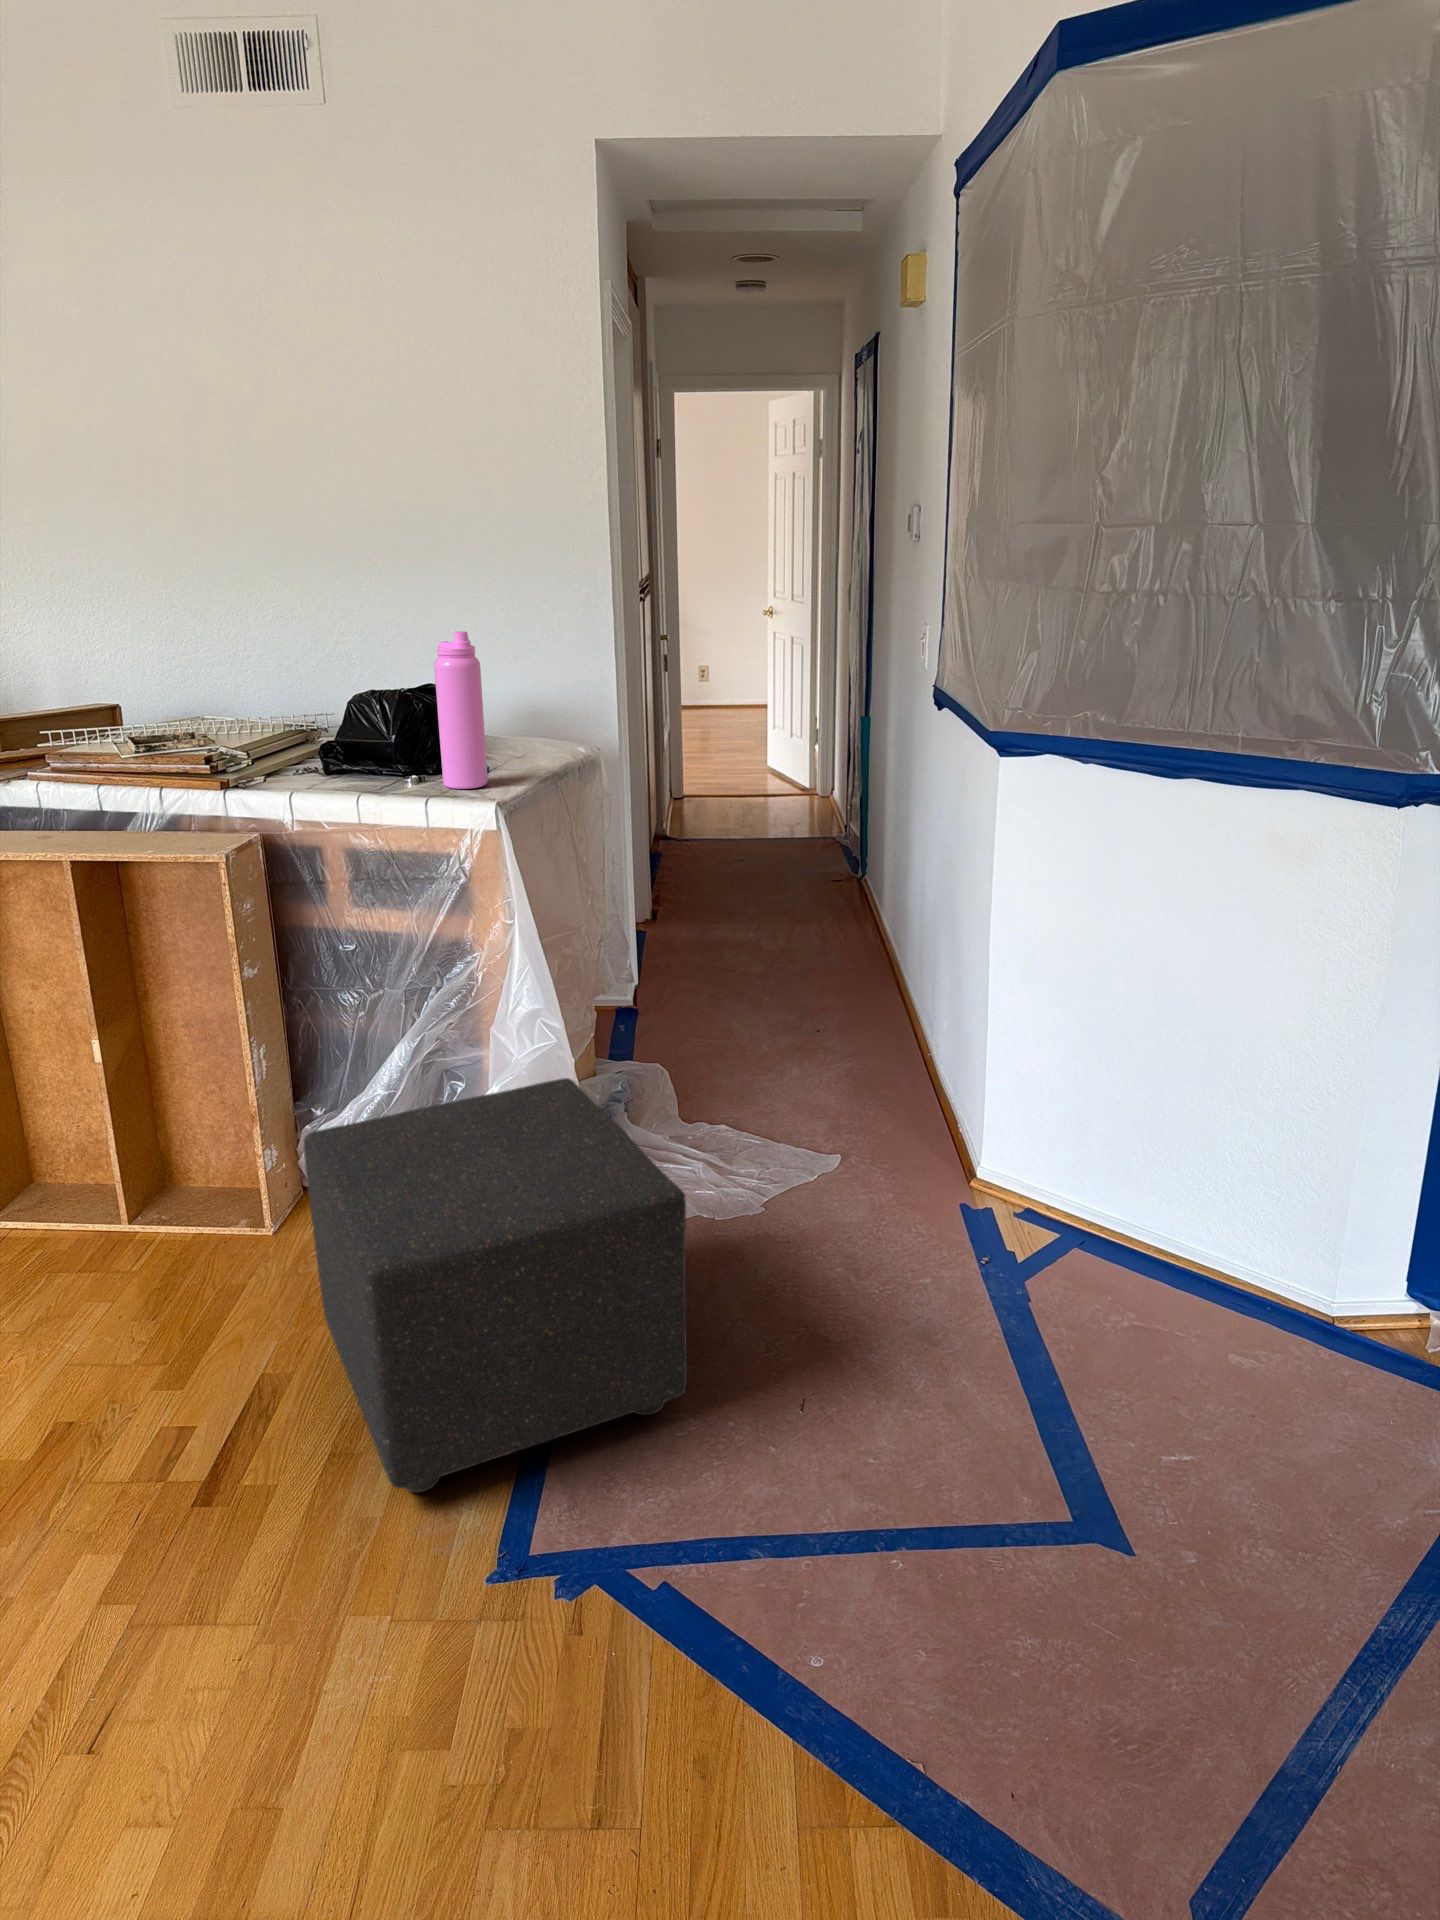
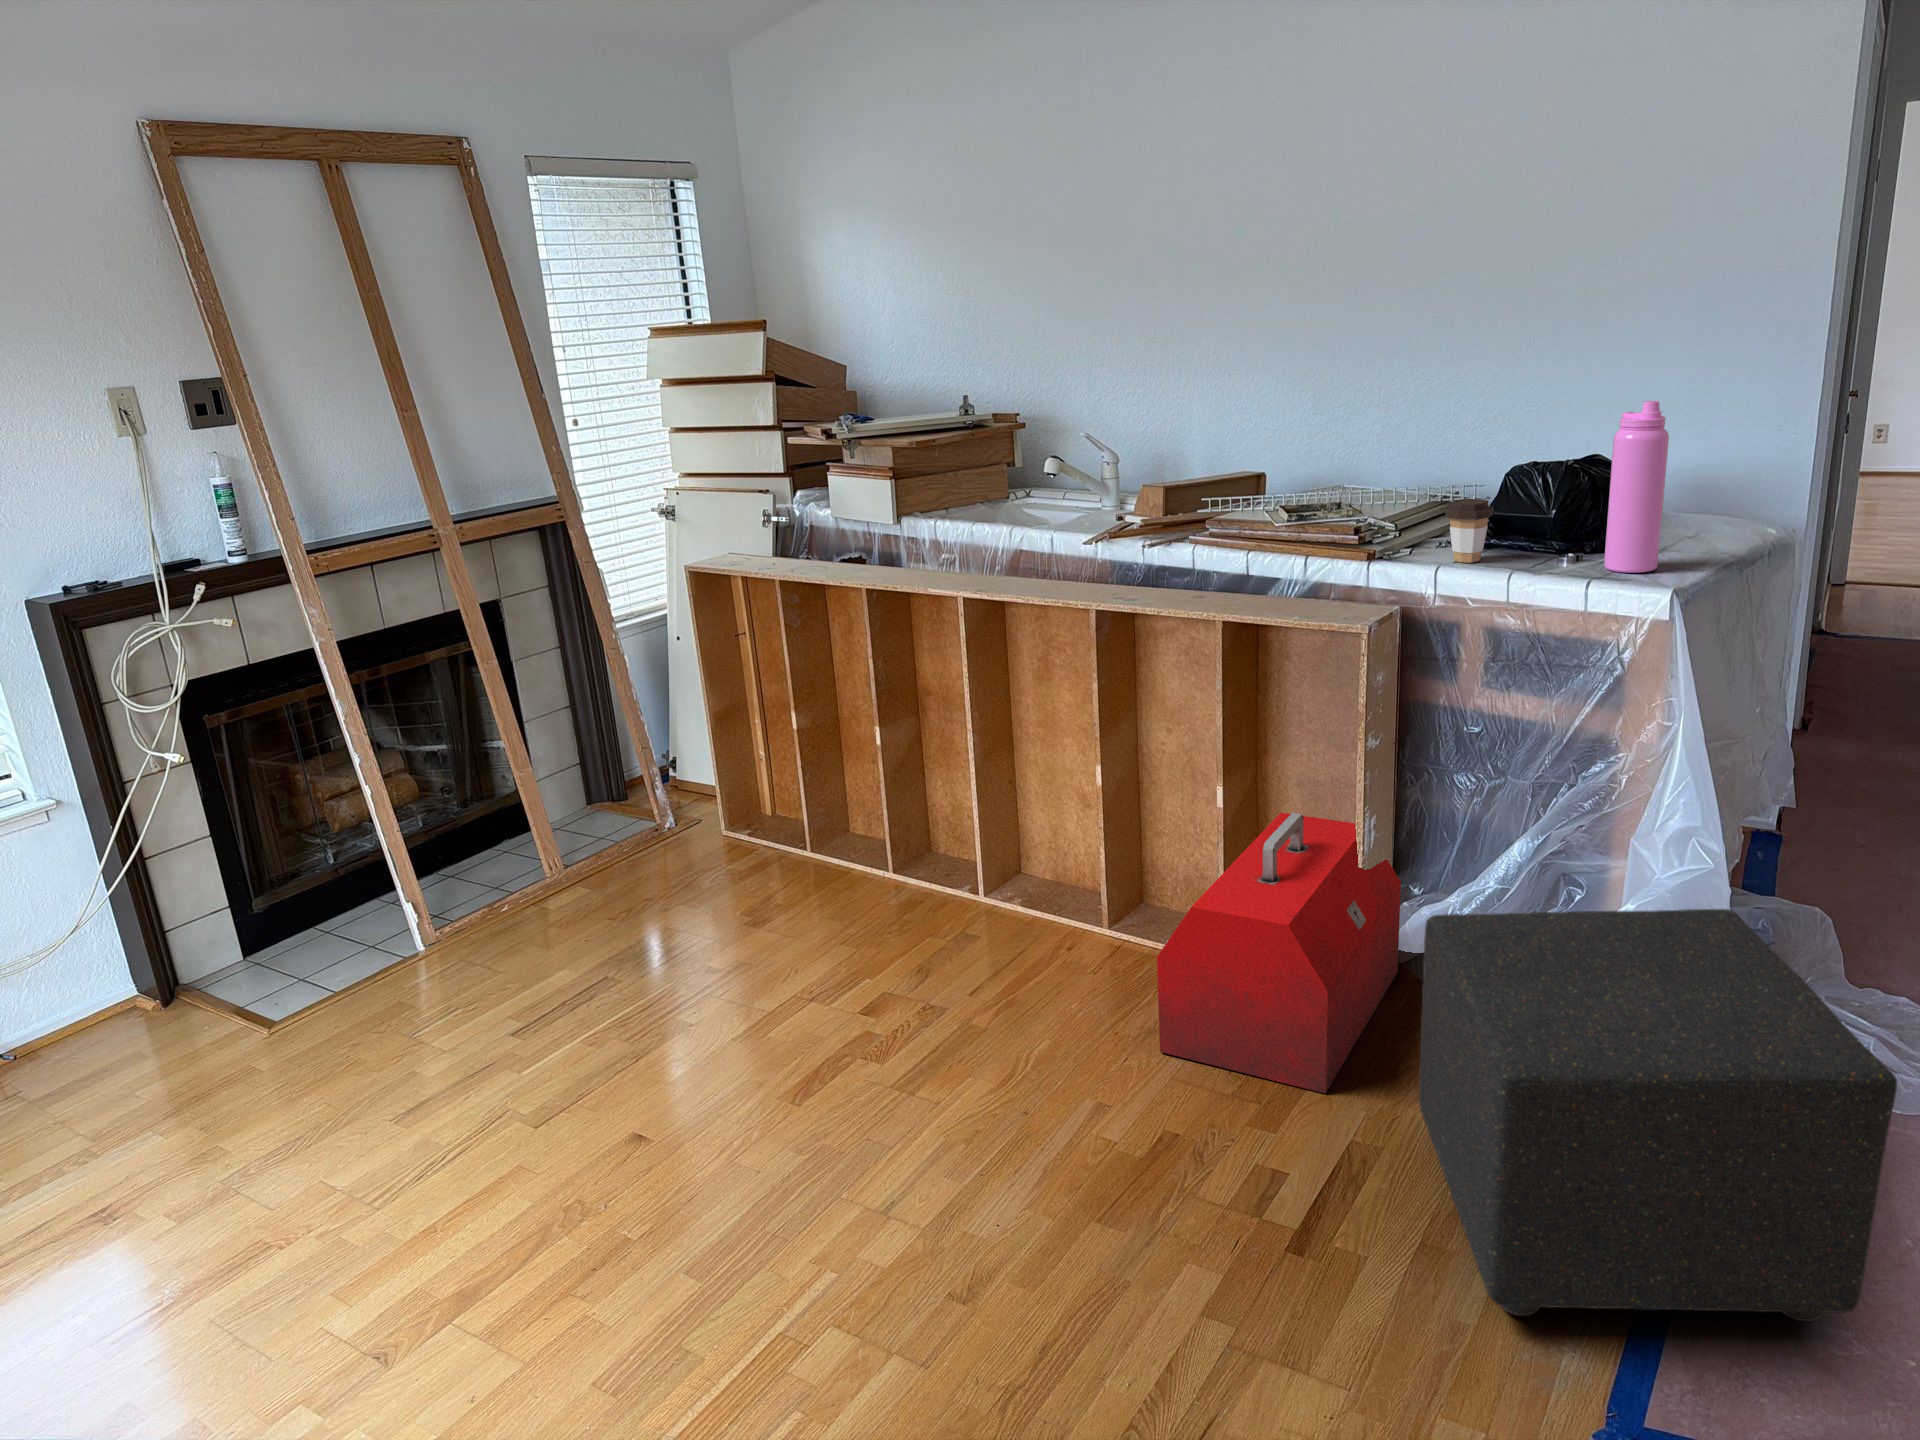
coffee cup: none [292,725,339,787] -> present [1445,499,1493,563]
toolbox: none [30,1055,309,1337] -> present [1157,813,1401,1093]

